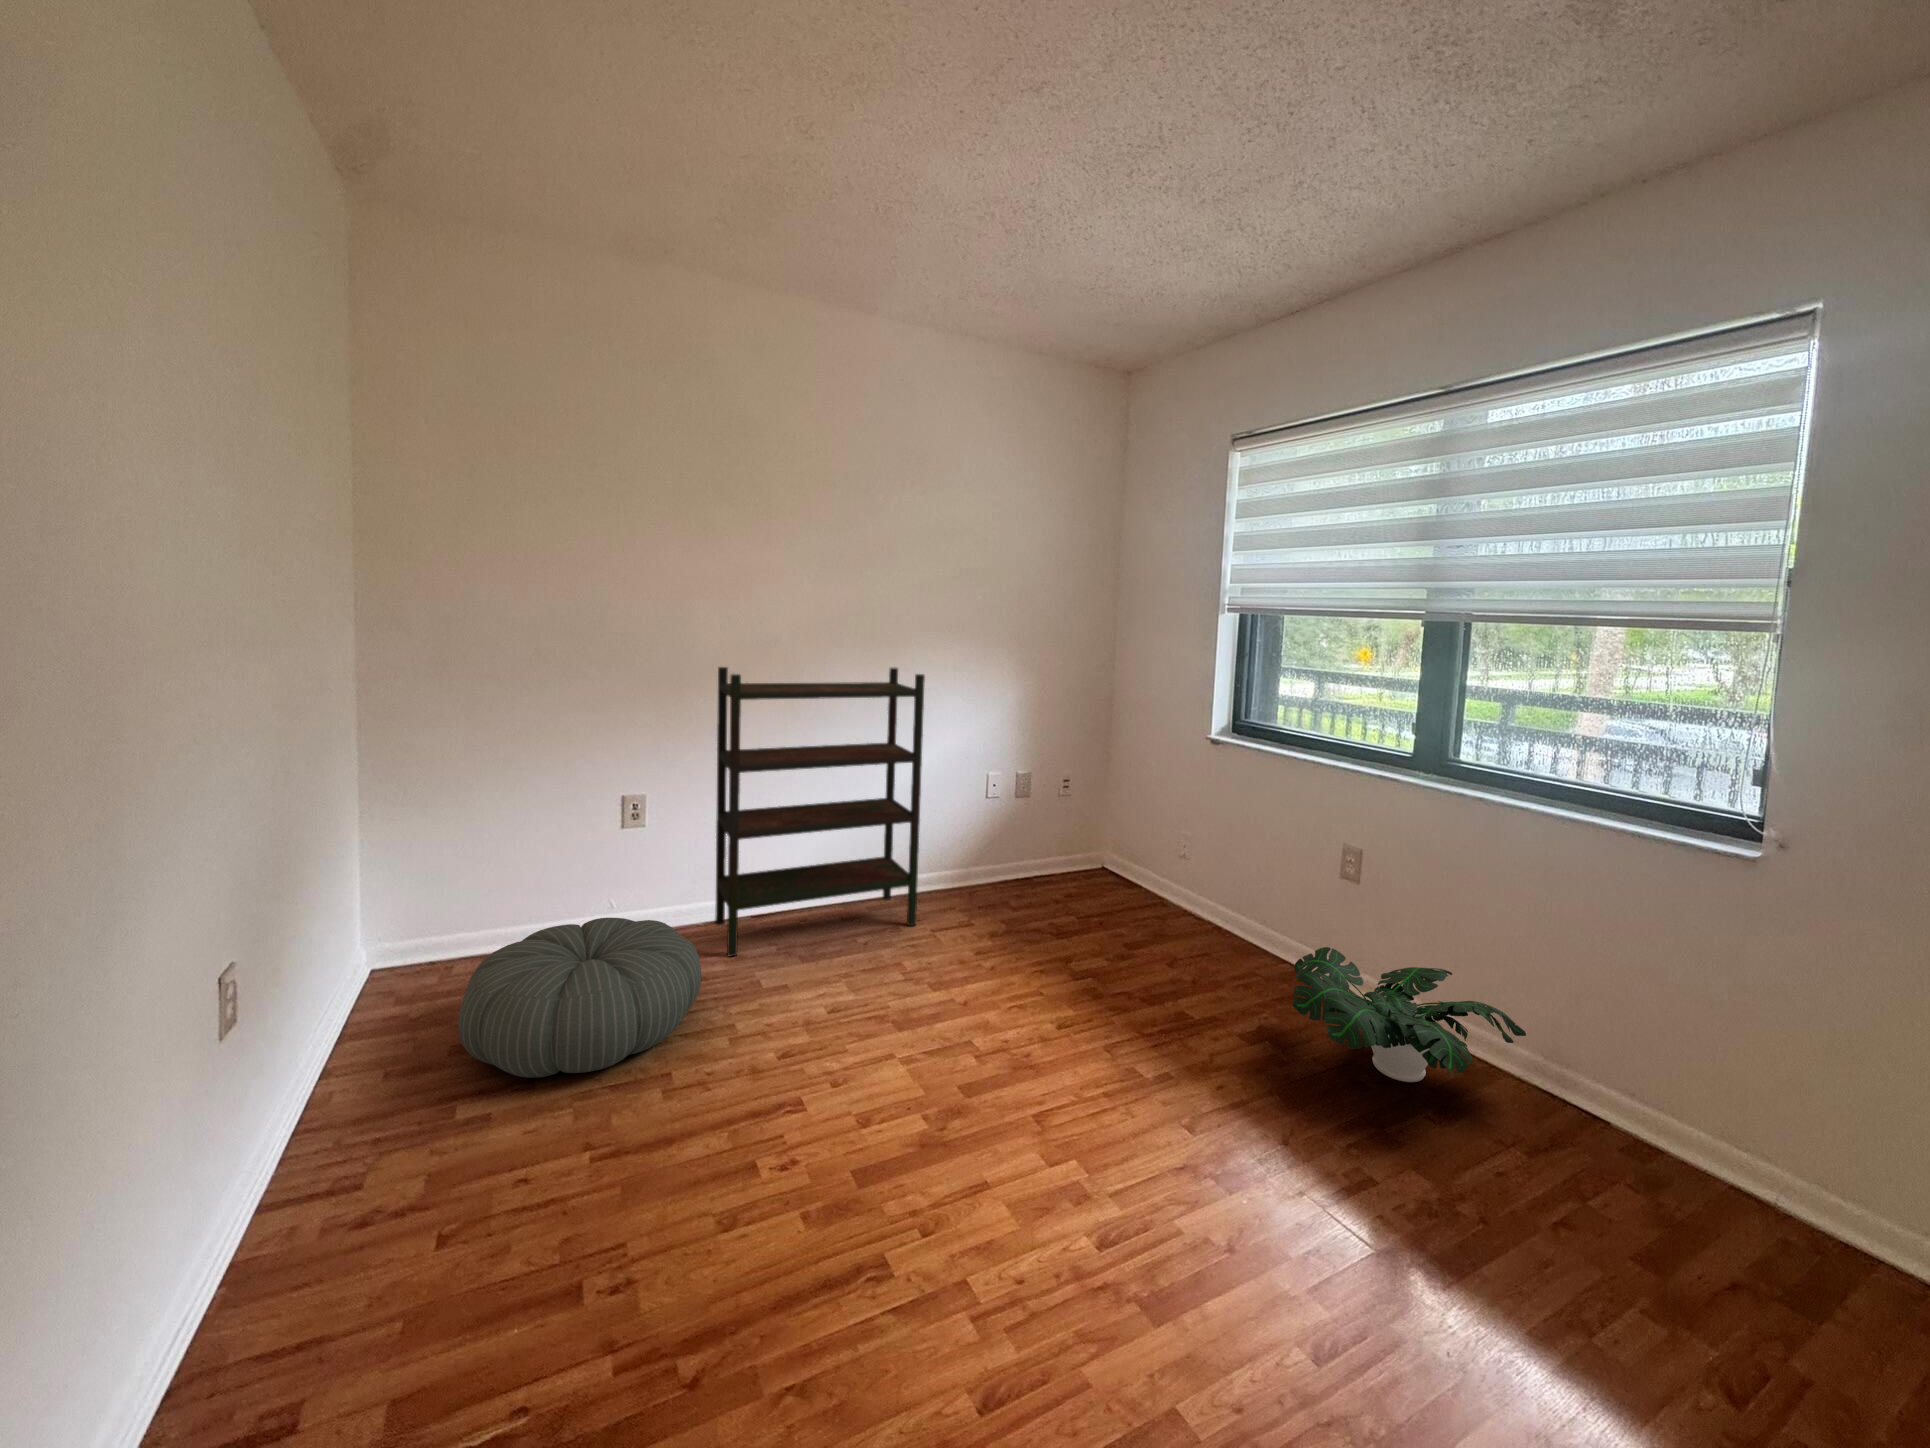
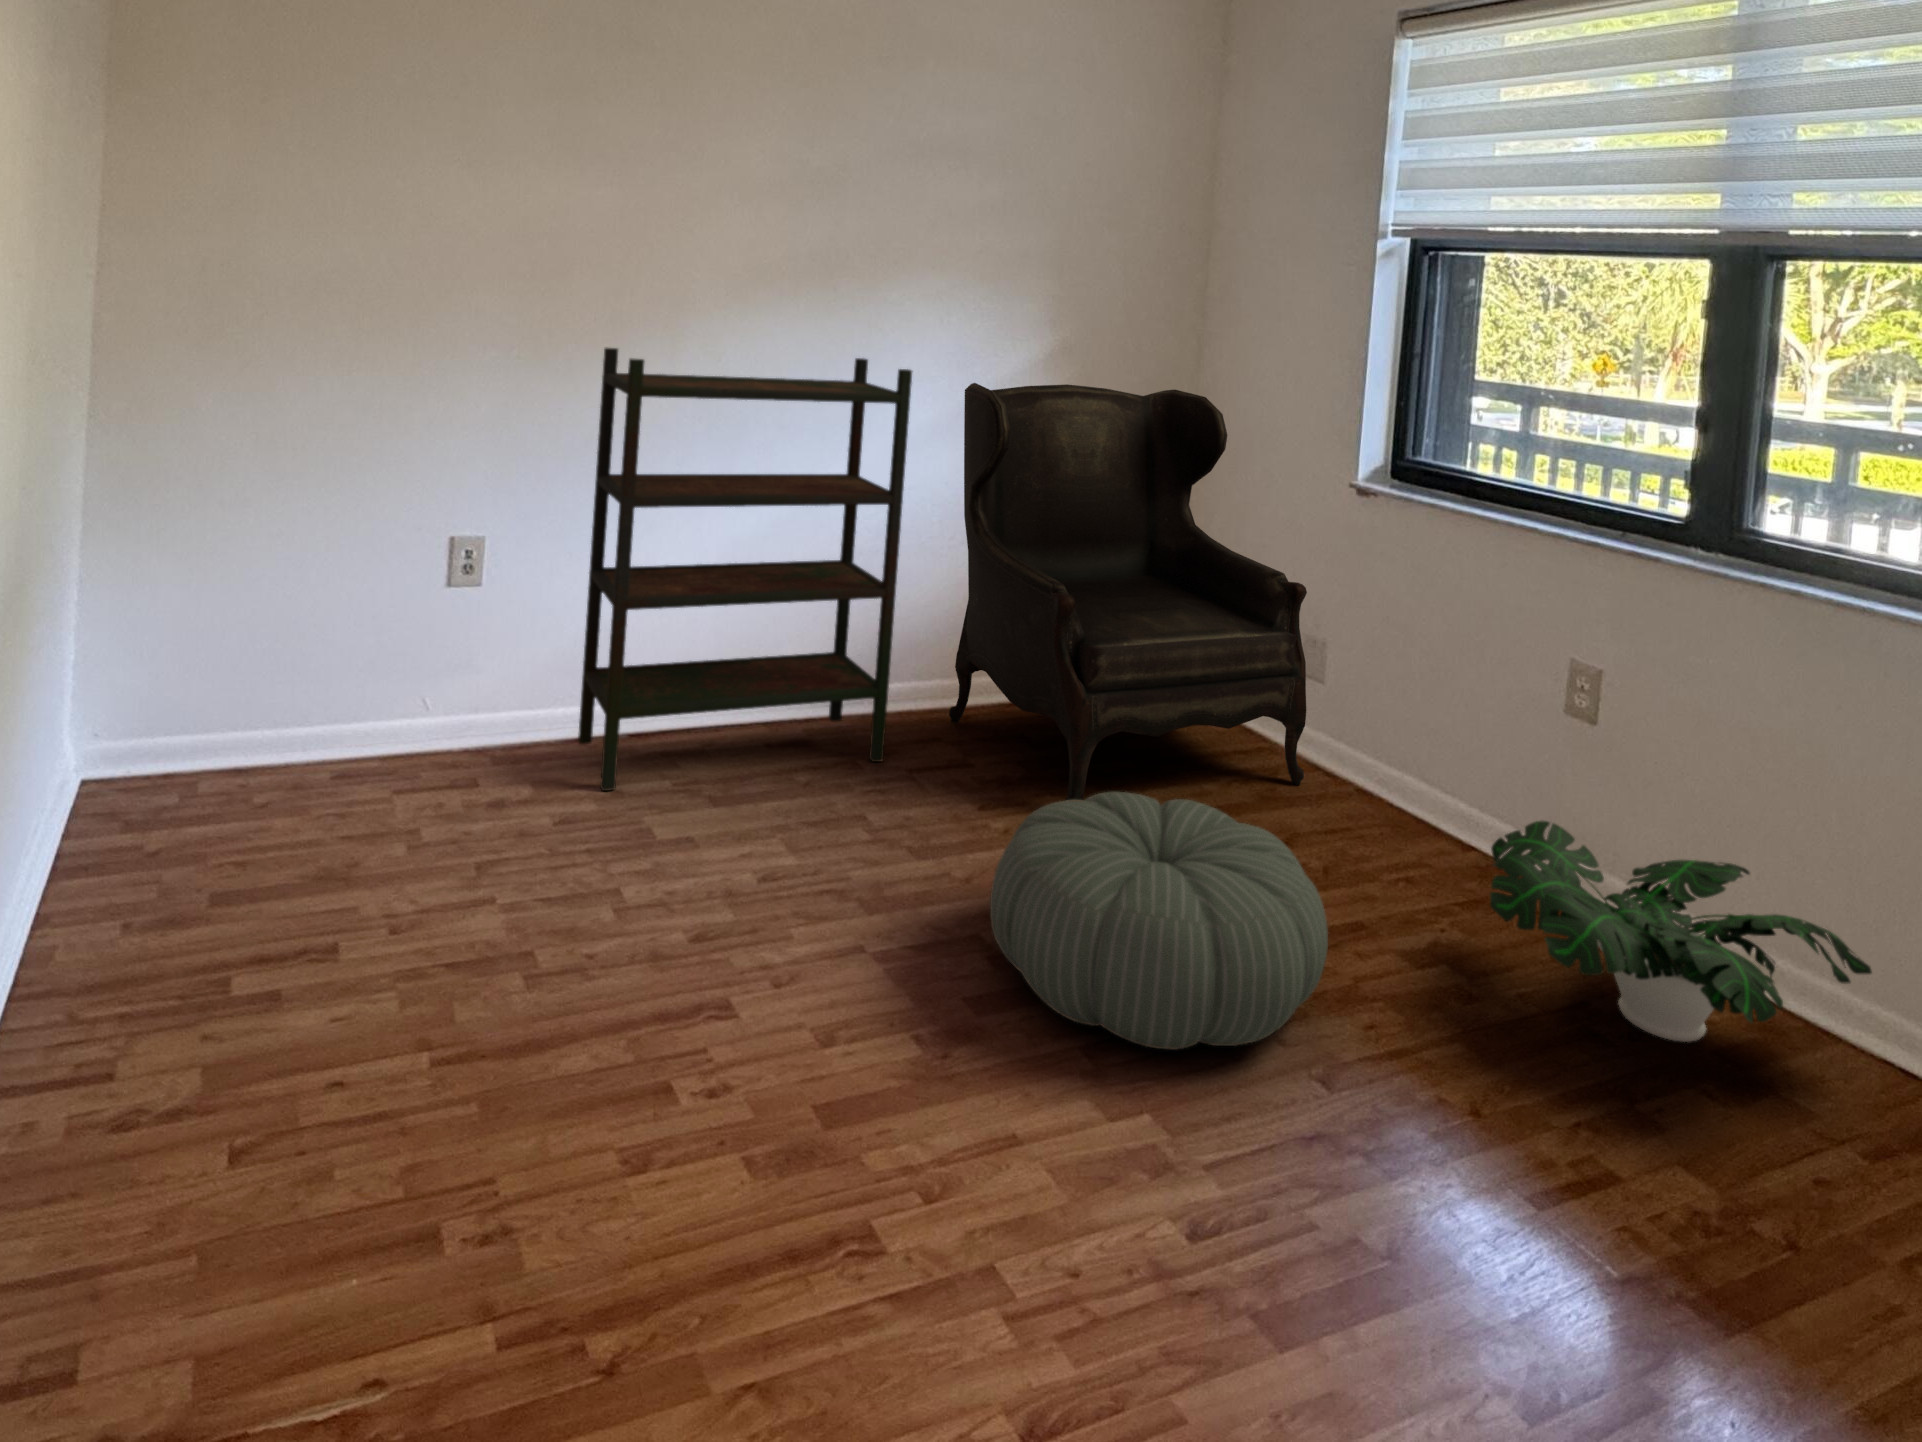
armchair: none [960,680,1183,955] -> present [949,383,1307,801]
pouf: present [458,918,701,1078] -> present [990,792,1328,1050]

